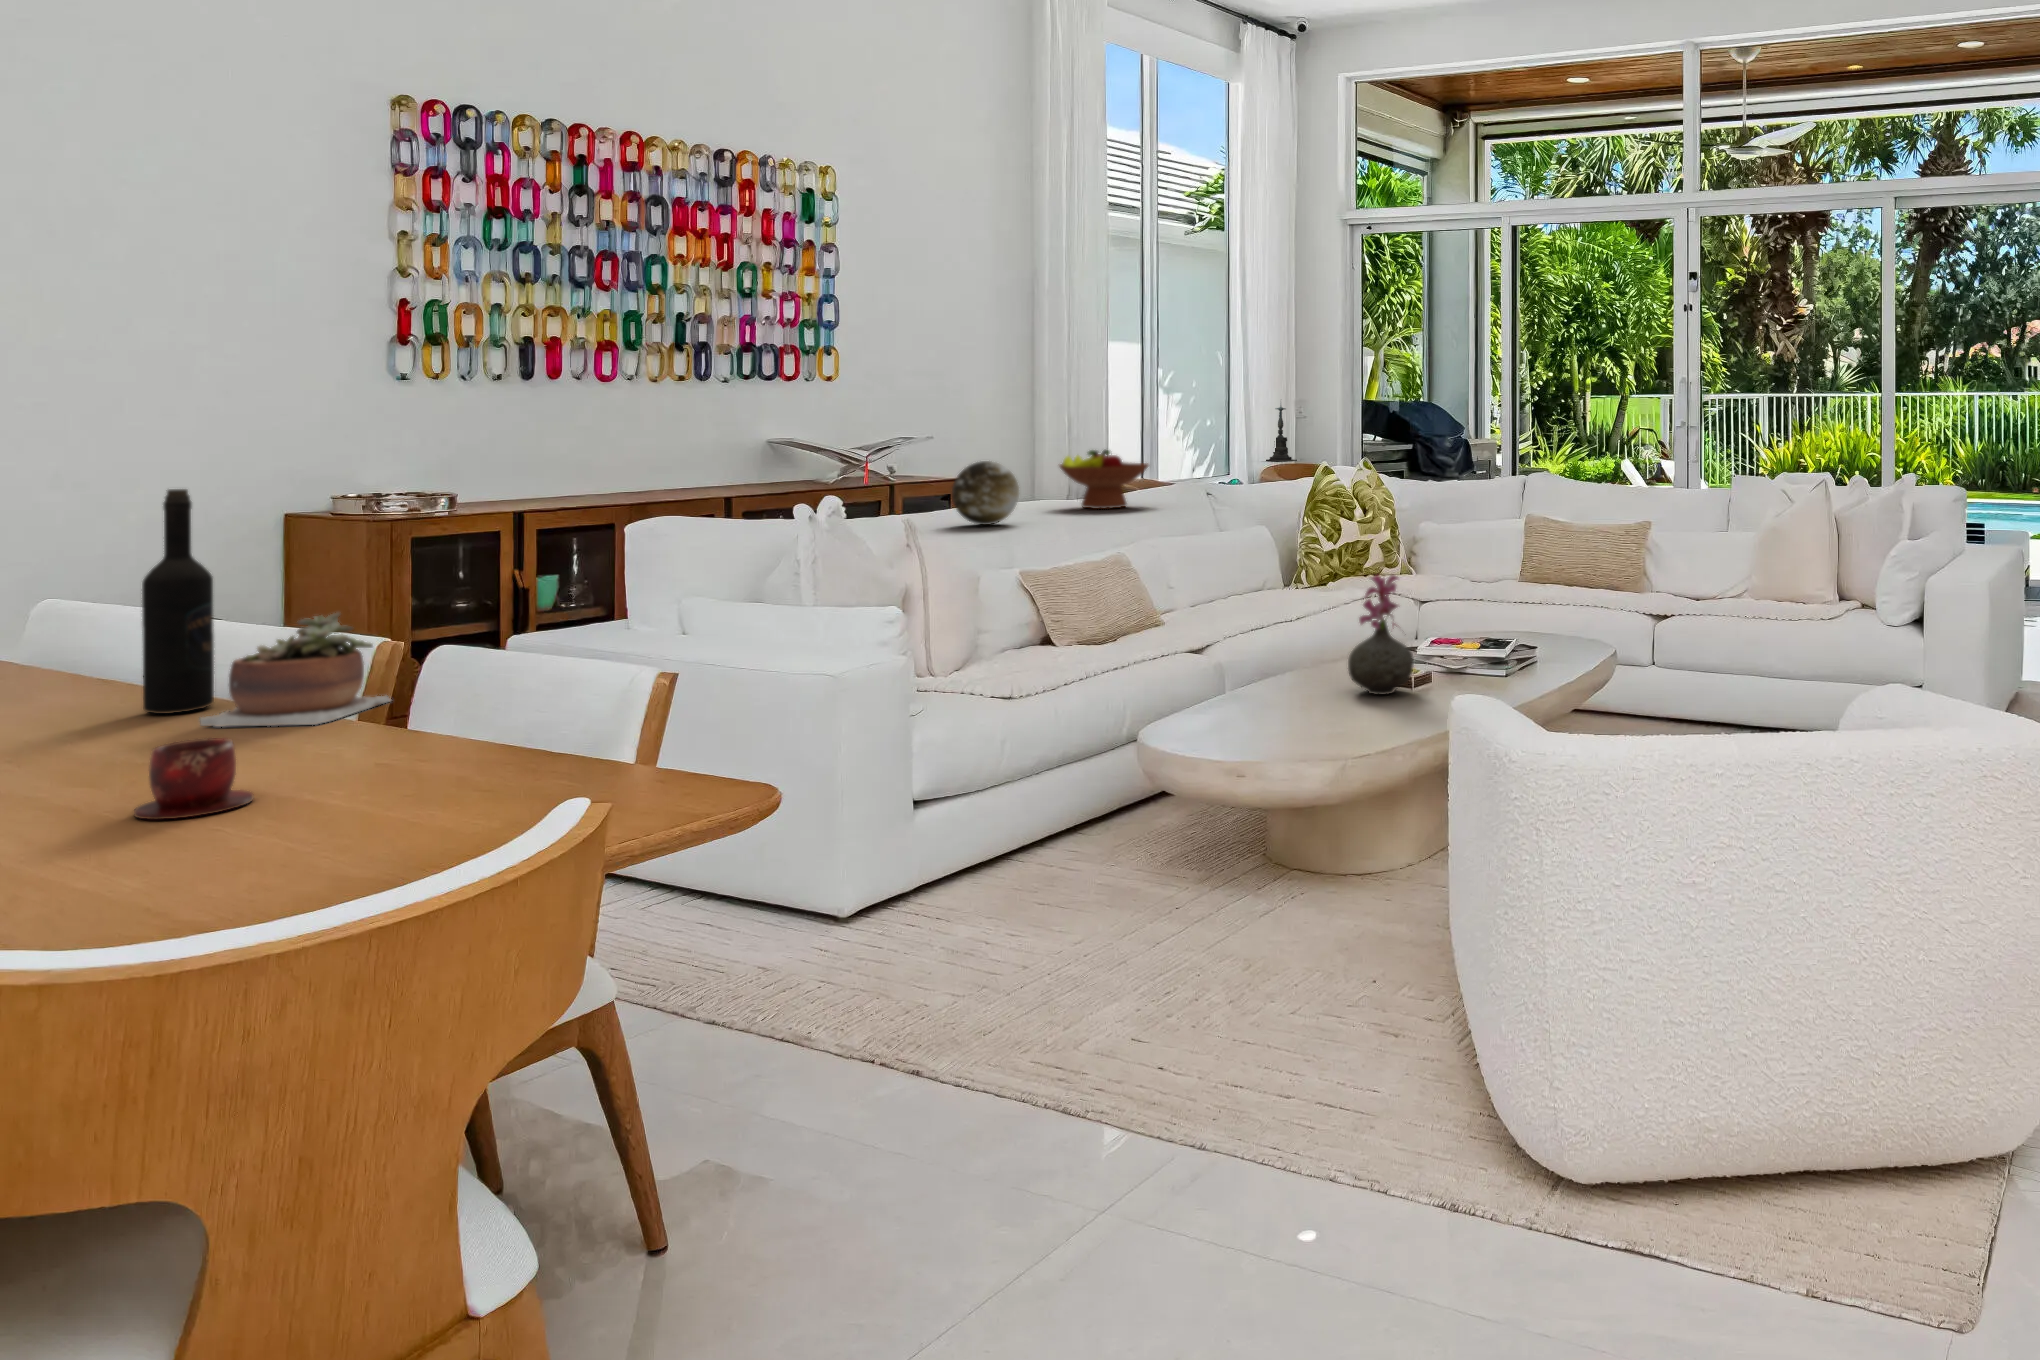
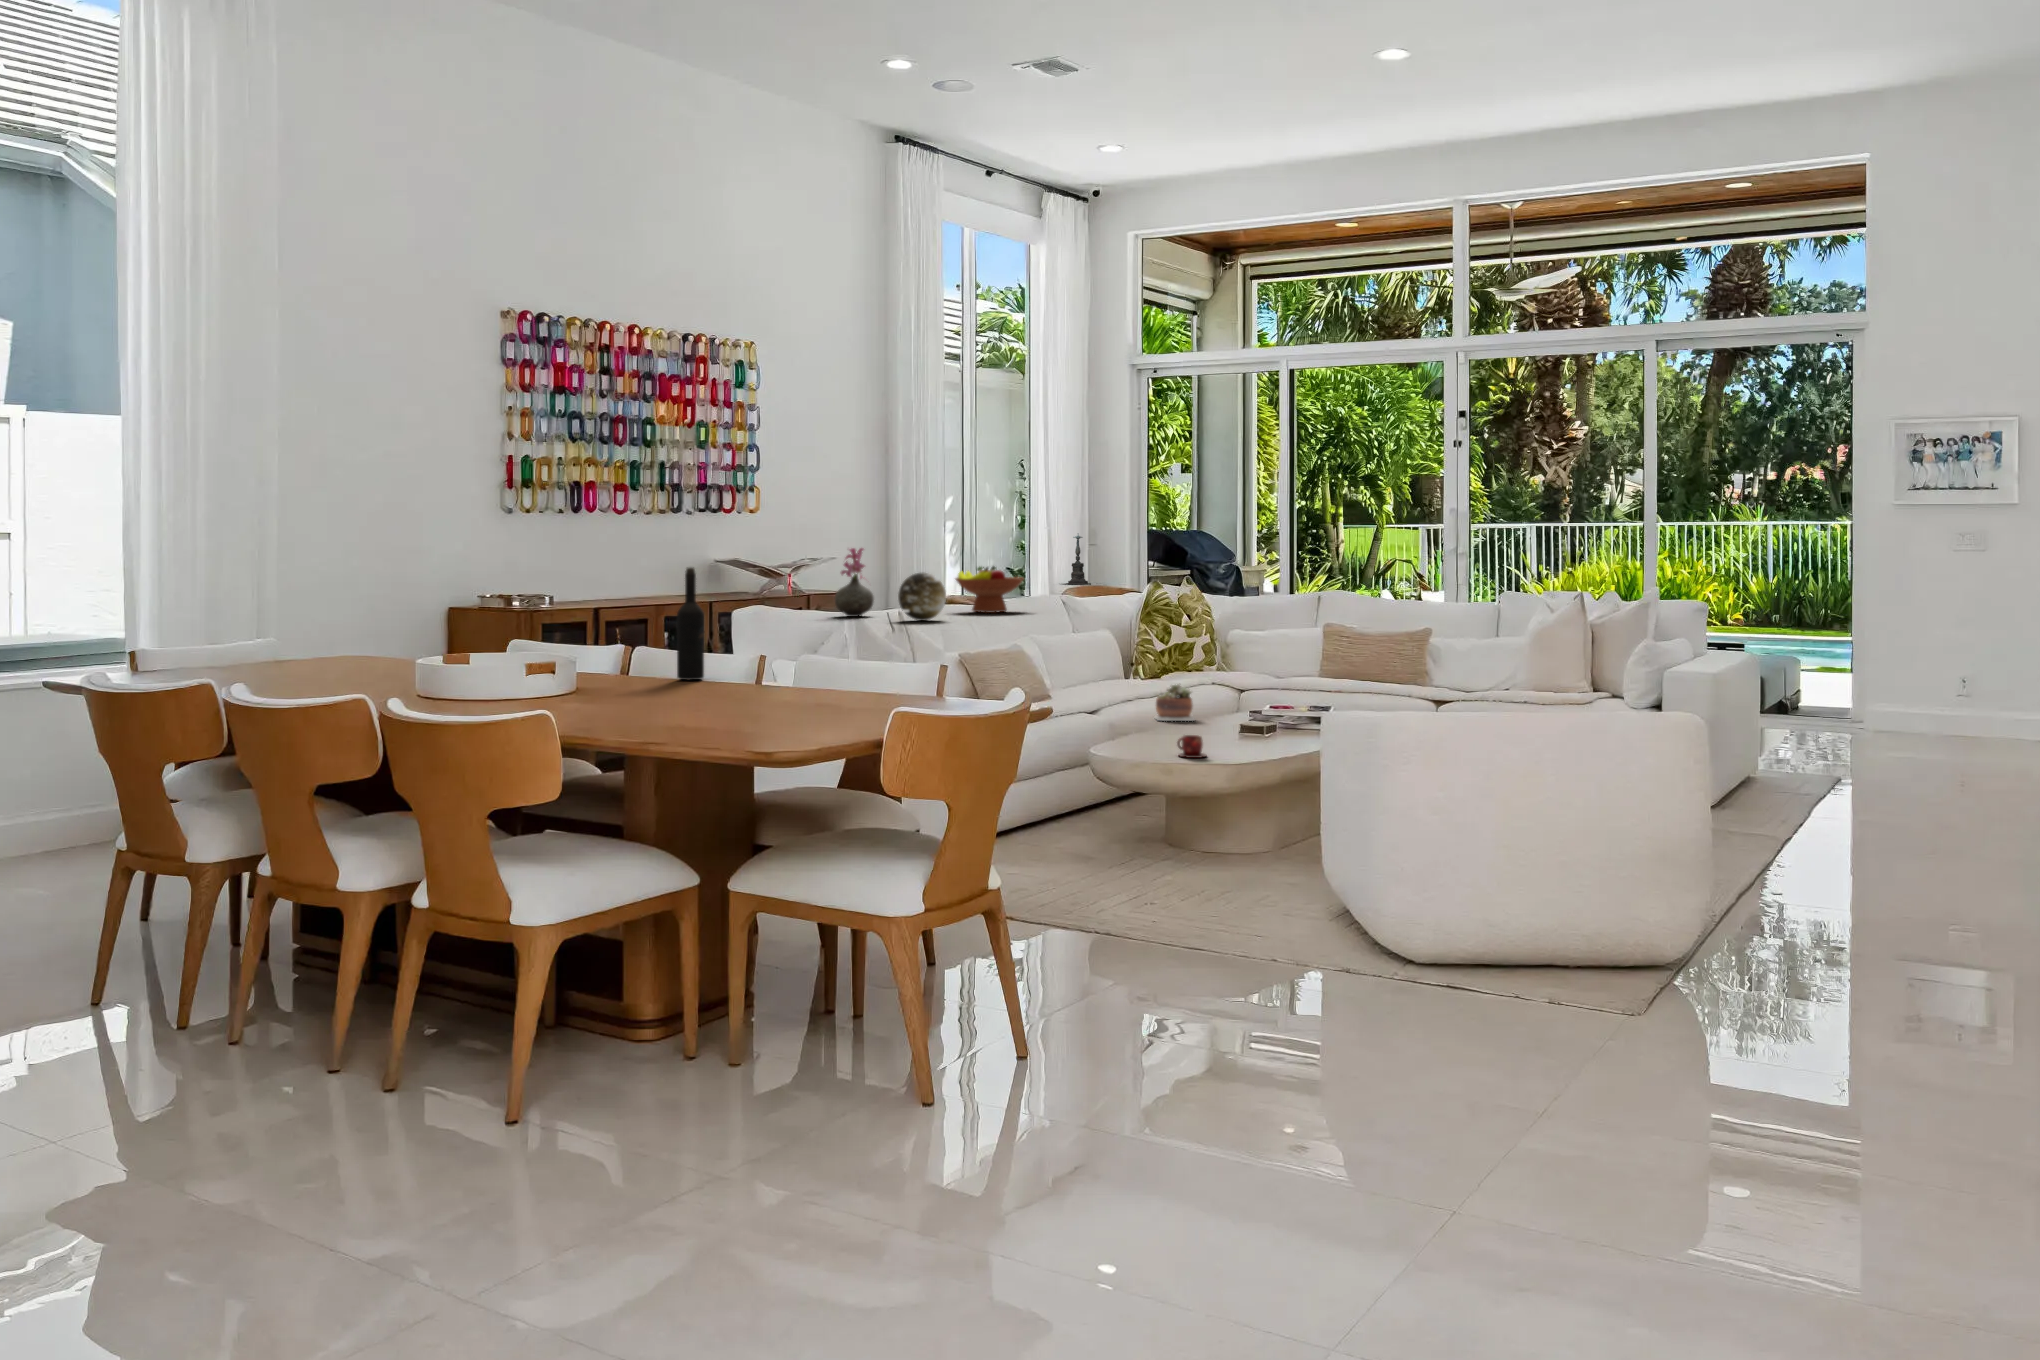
vase: present [1348,575,1414,695] -> present [835,548,874,617]
succulent plant: present [200,613,390,727] -> present [1155,684,1195,721]
teacup: present [134,738,254,820] -> present [1177,735,1206,758]

